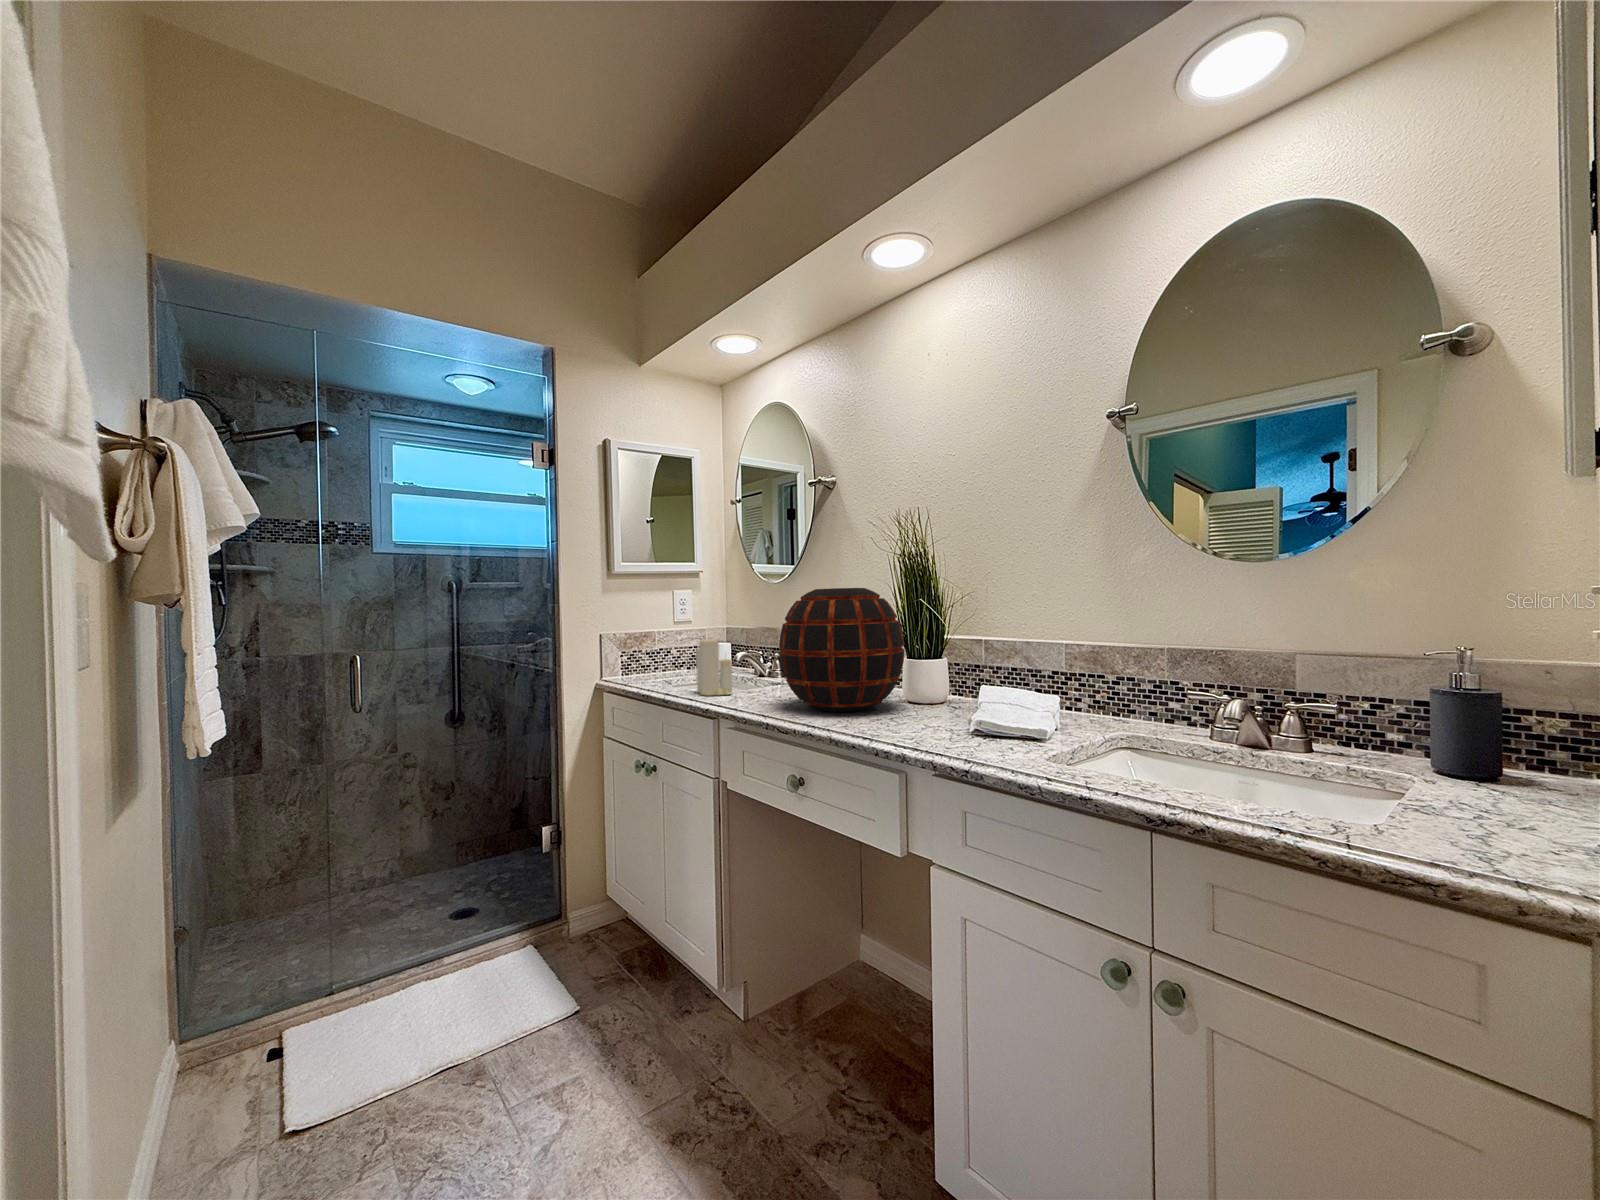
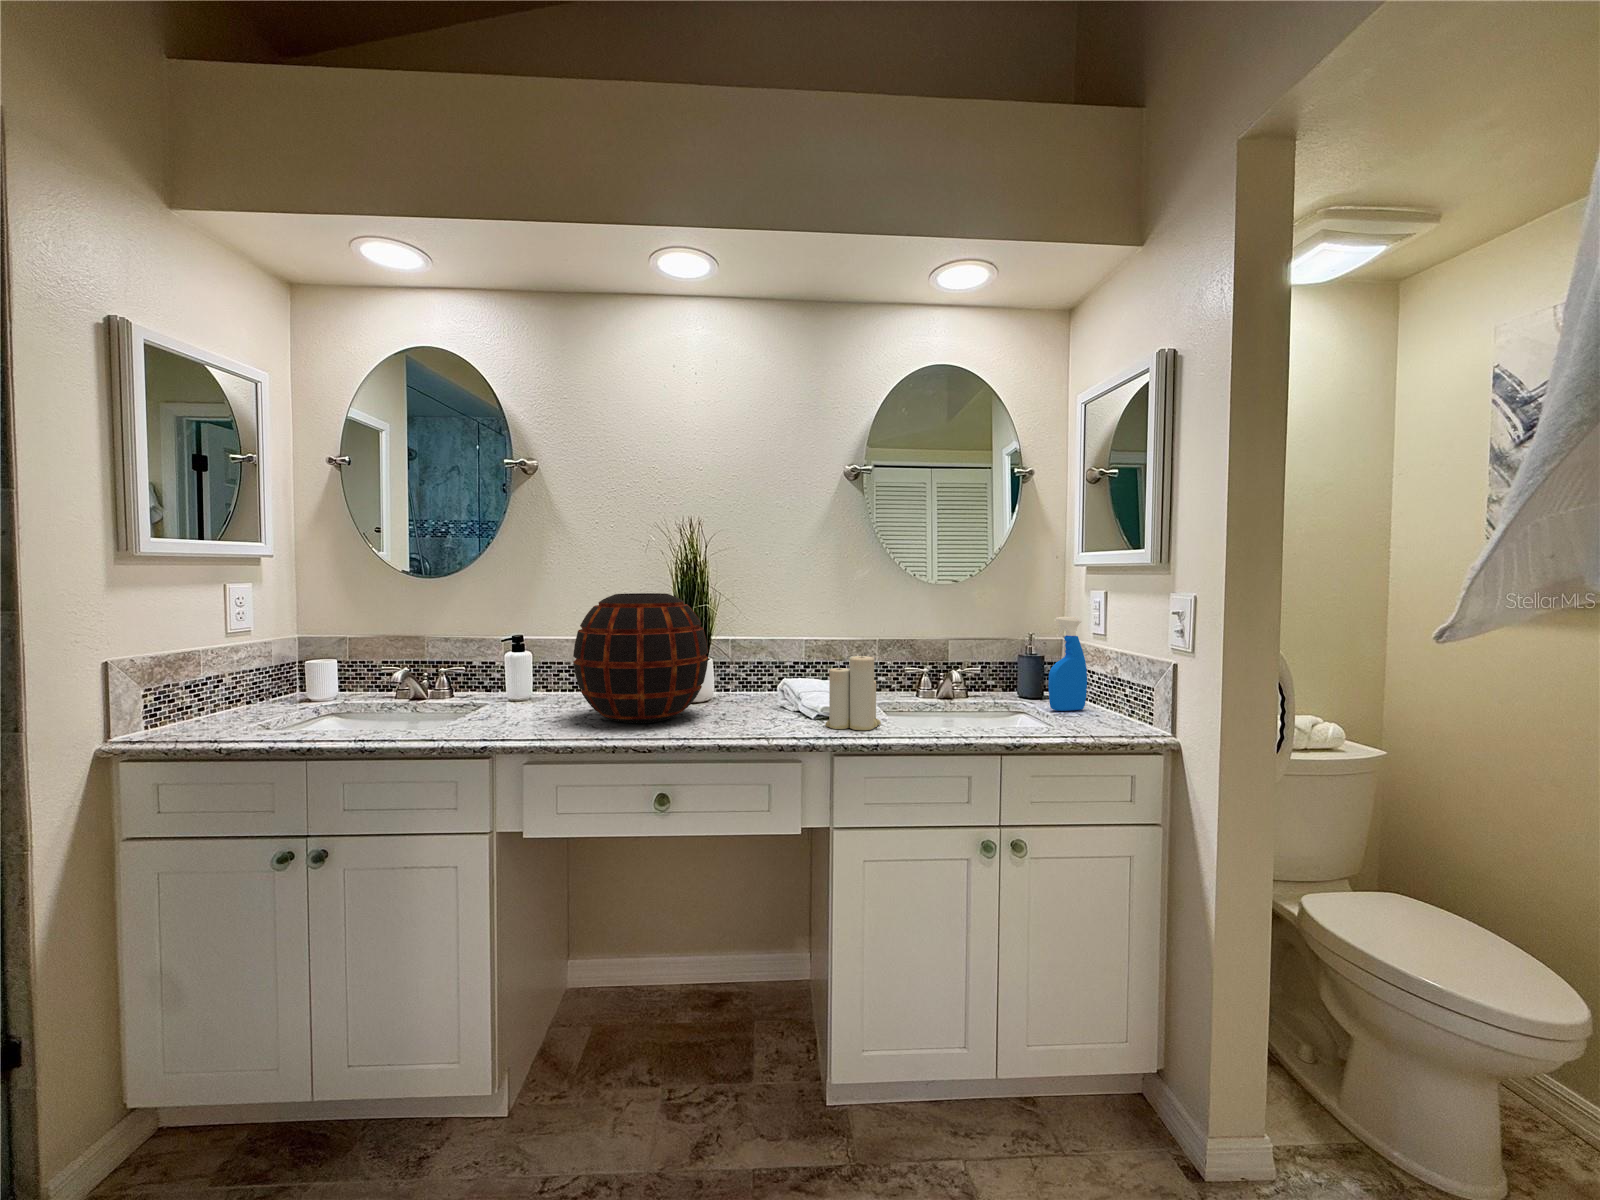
spray bottle: none [1425,611,1555,813] -> present [1048,617,1087,711]
candle: present [696,639,732,696] -> present [825,656,881,730]

